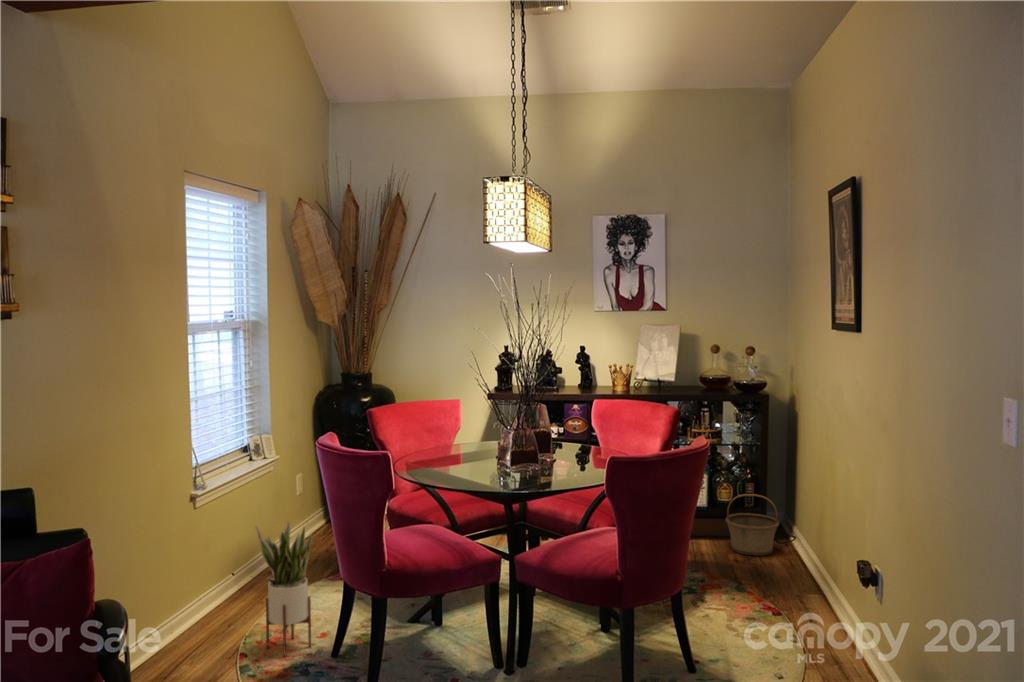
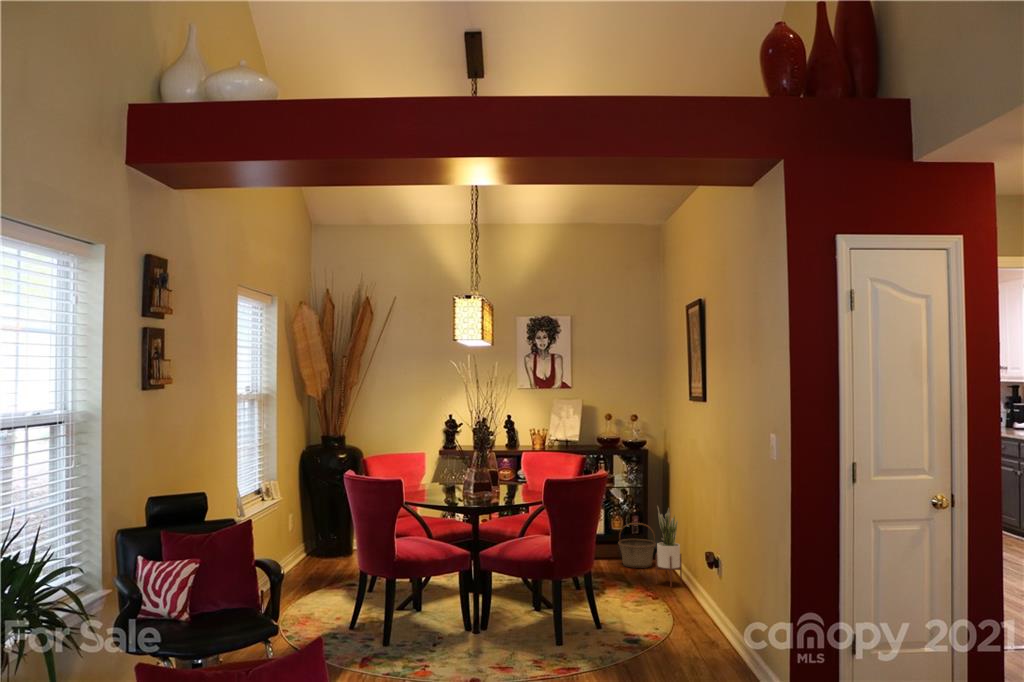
potted plant: present [256,522,312,657] -> present [656,509,682,587]

